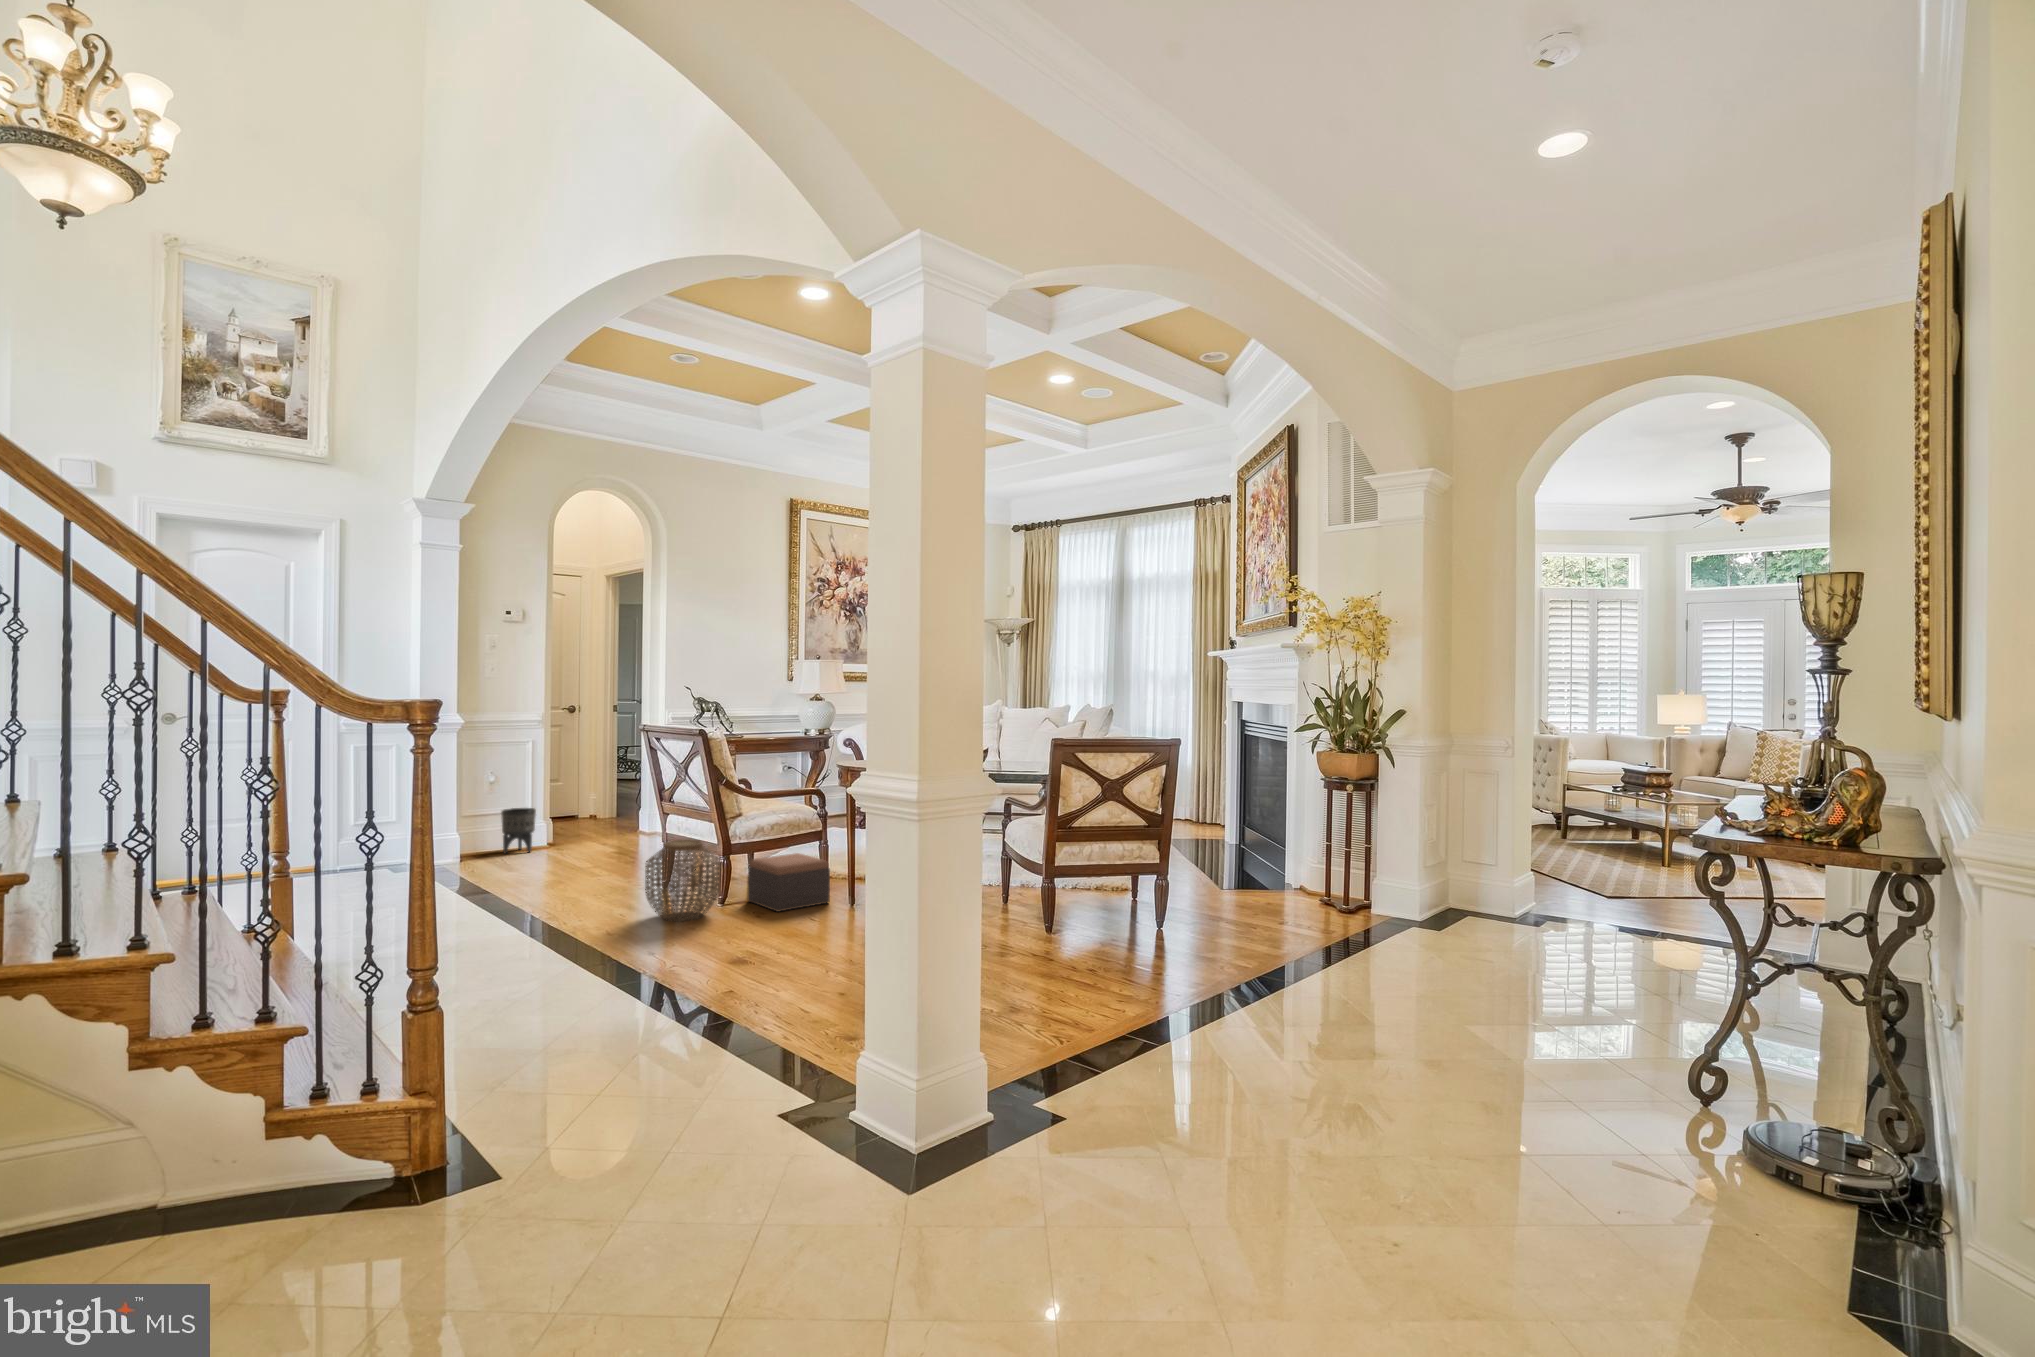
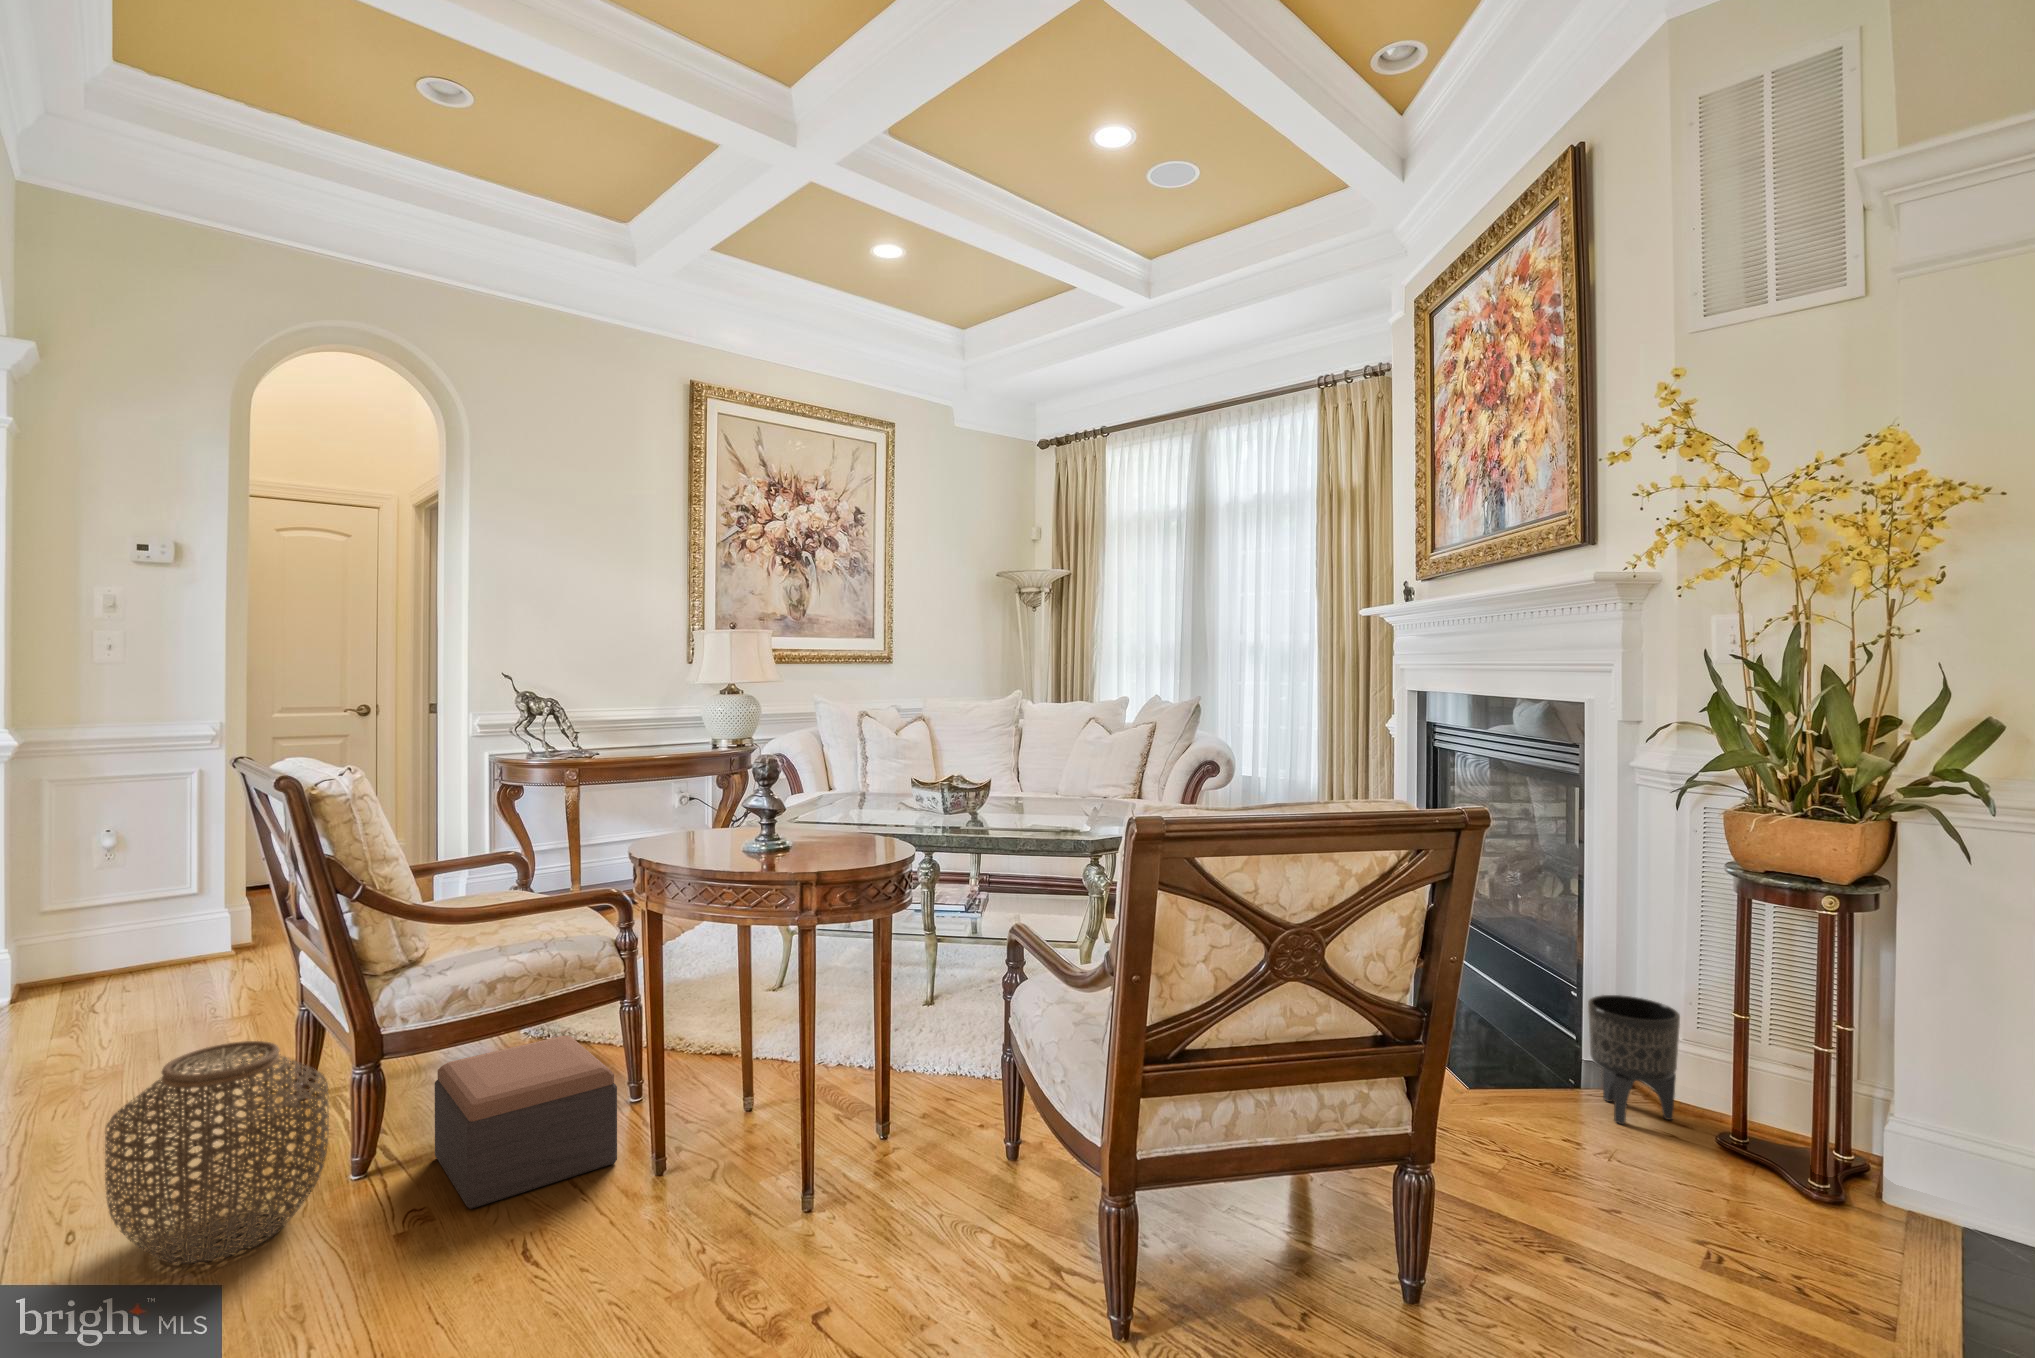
planter: present [501,808,536,853] -> present [1588,995,1680,1124]

